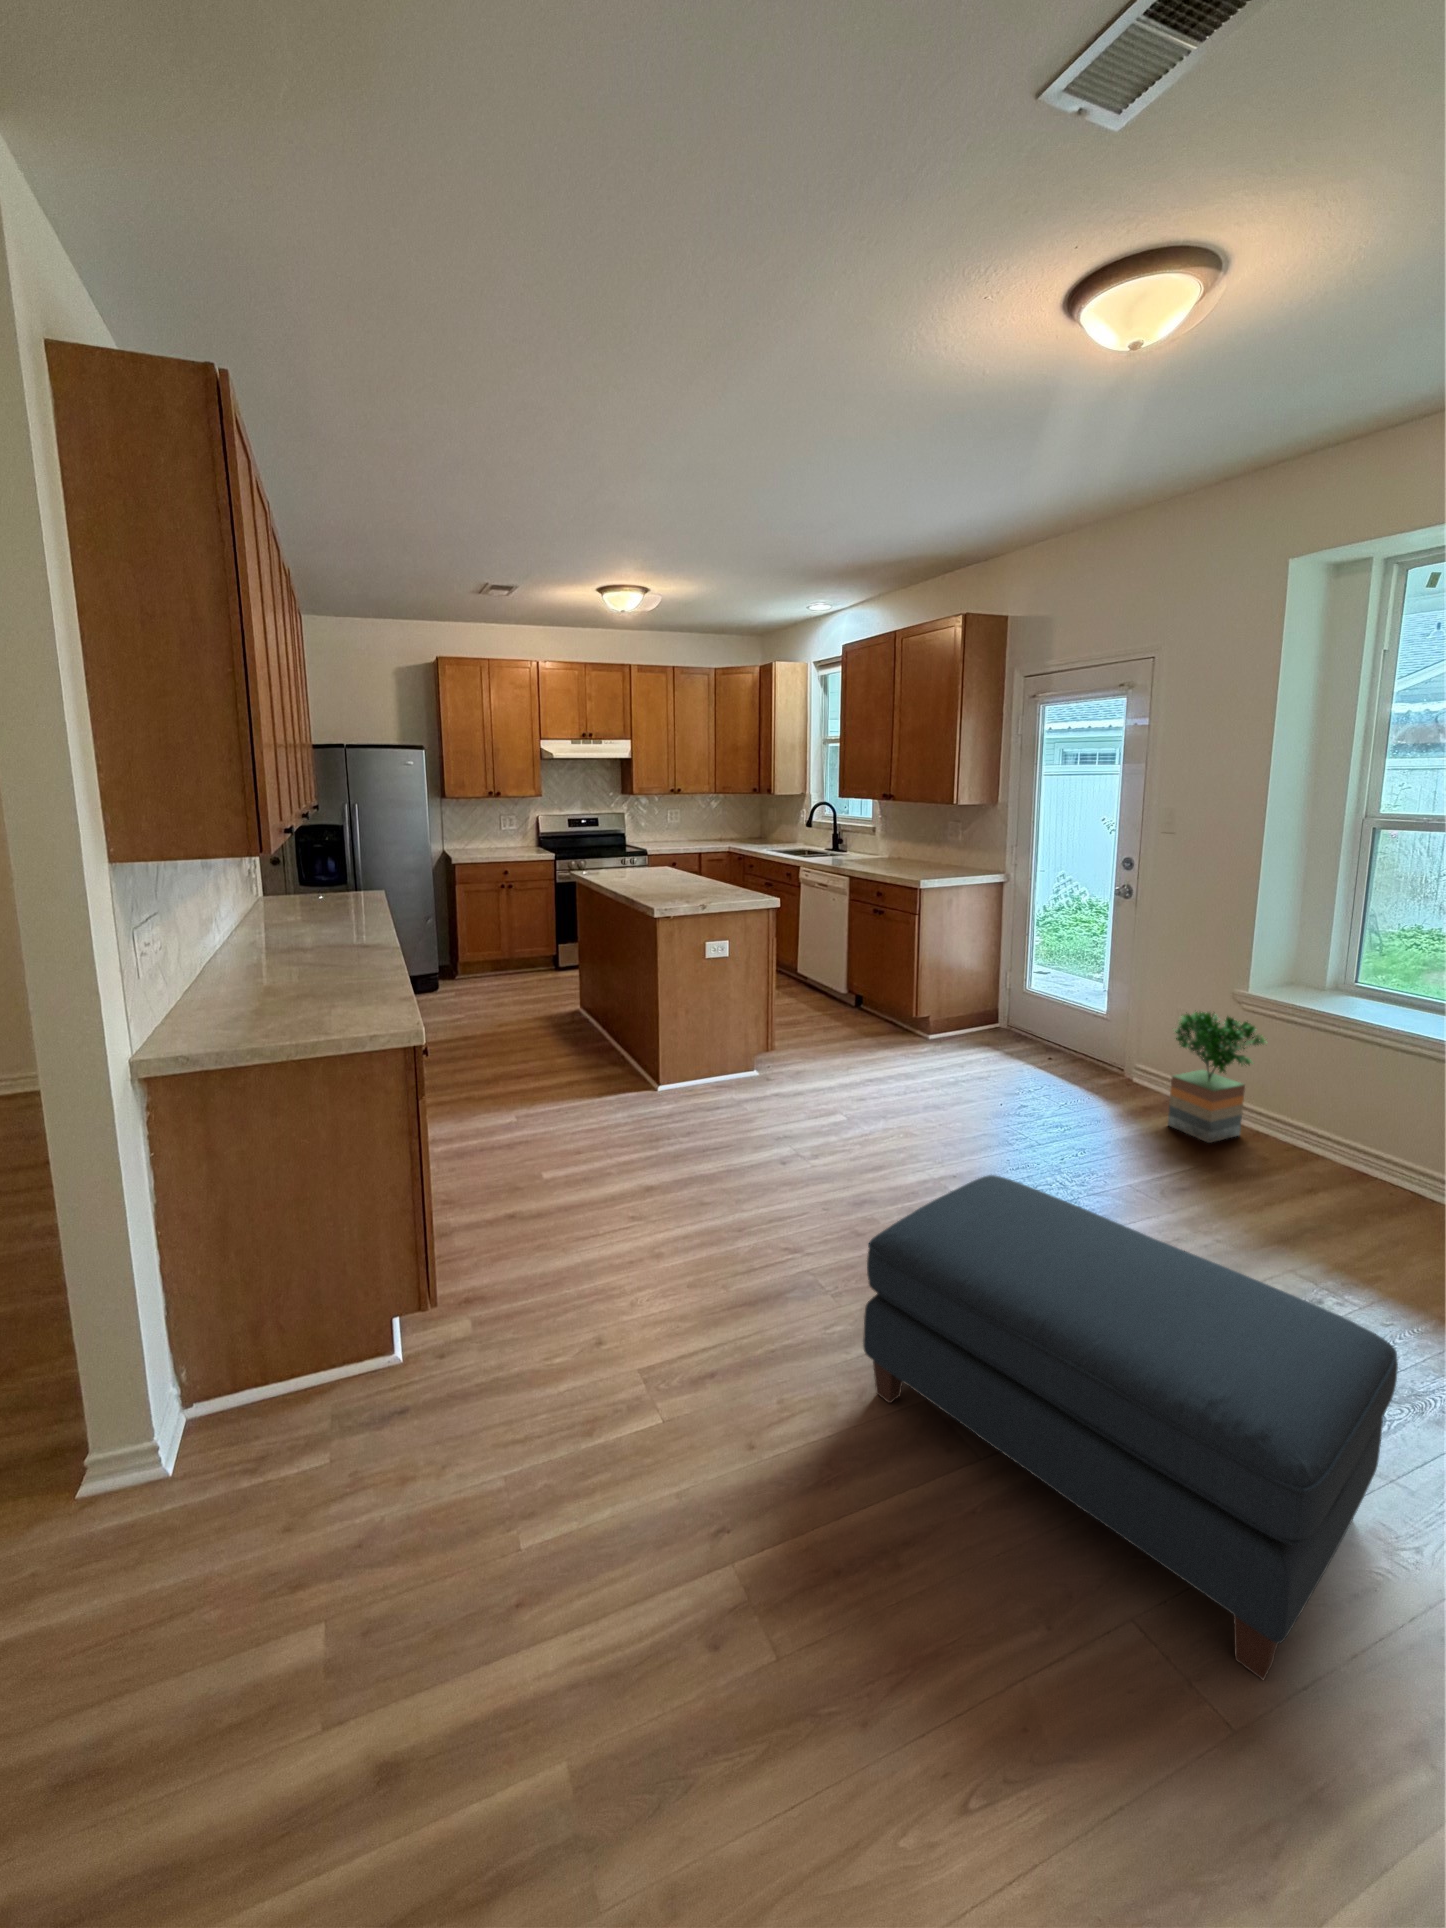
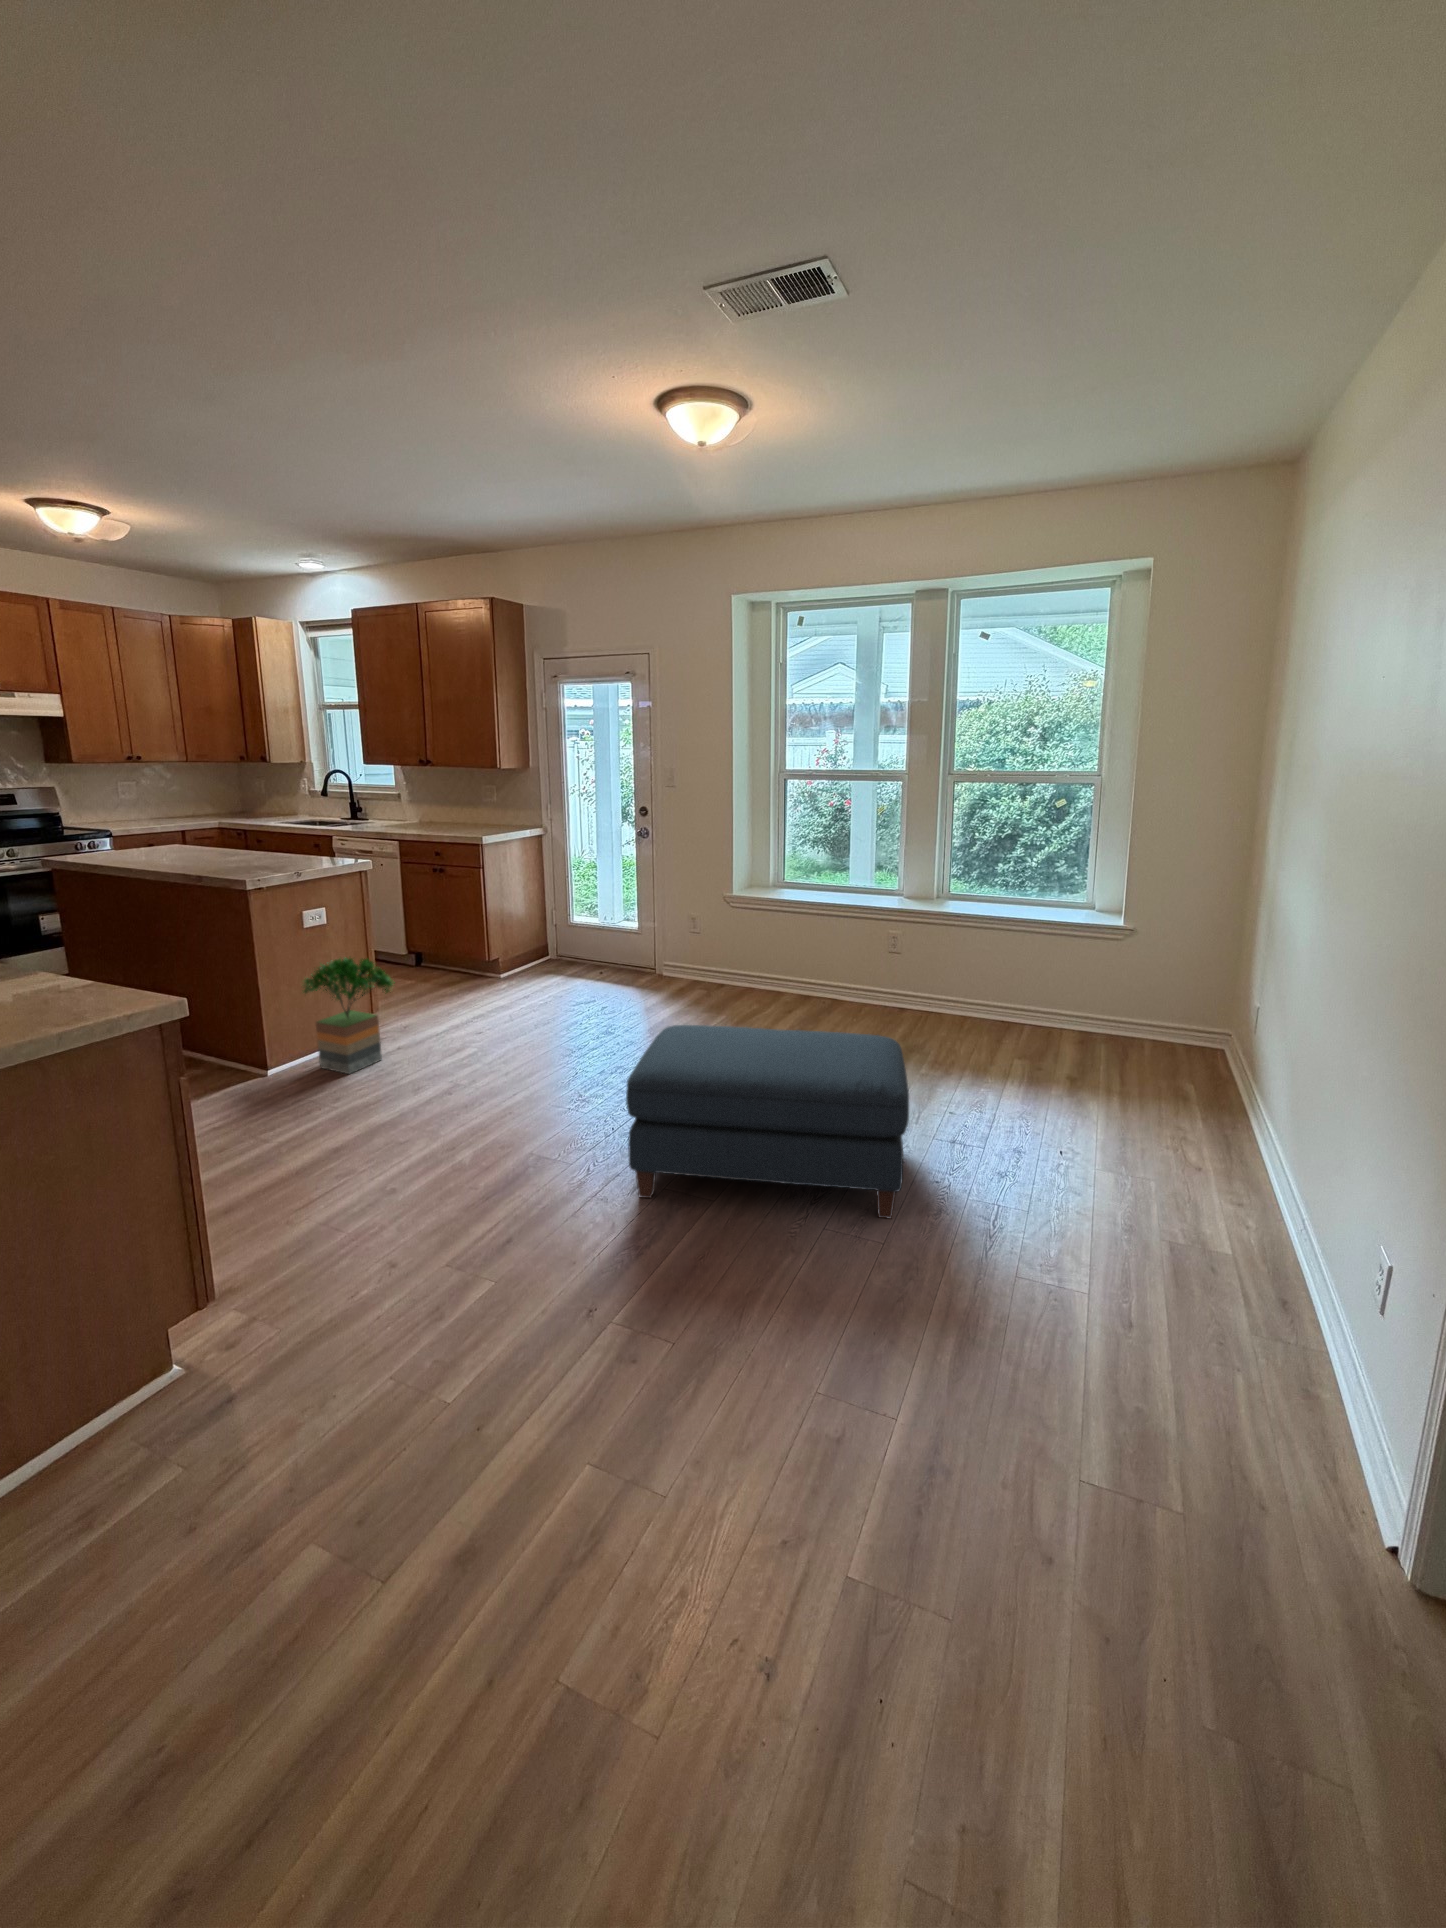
potted tree: present [1168,1012,1265,1143] -> present [303,958,394,1074]

